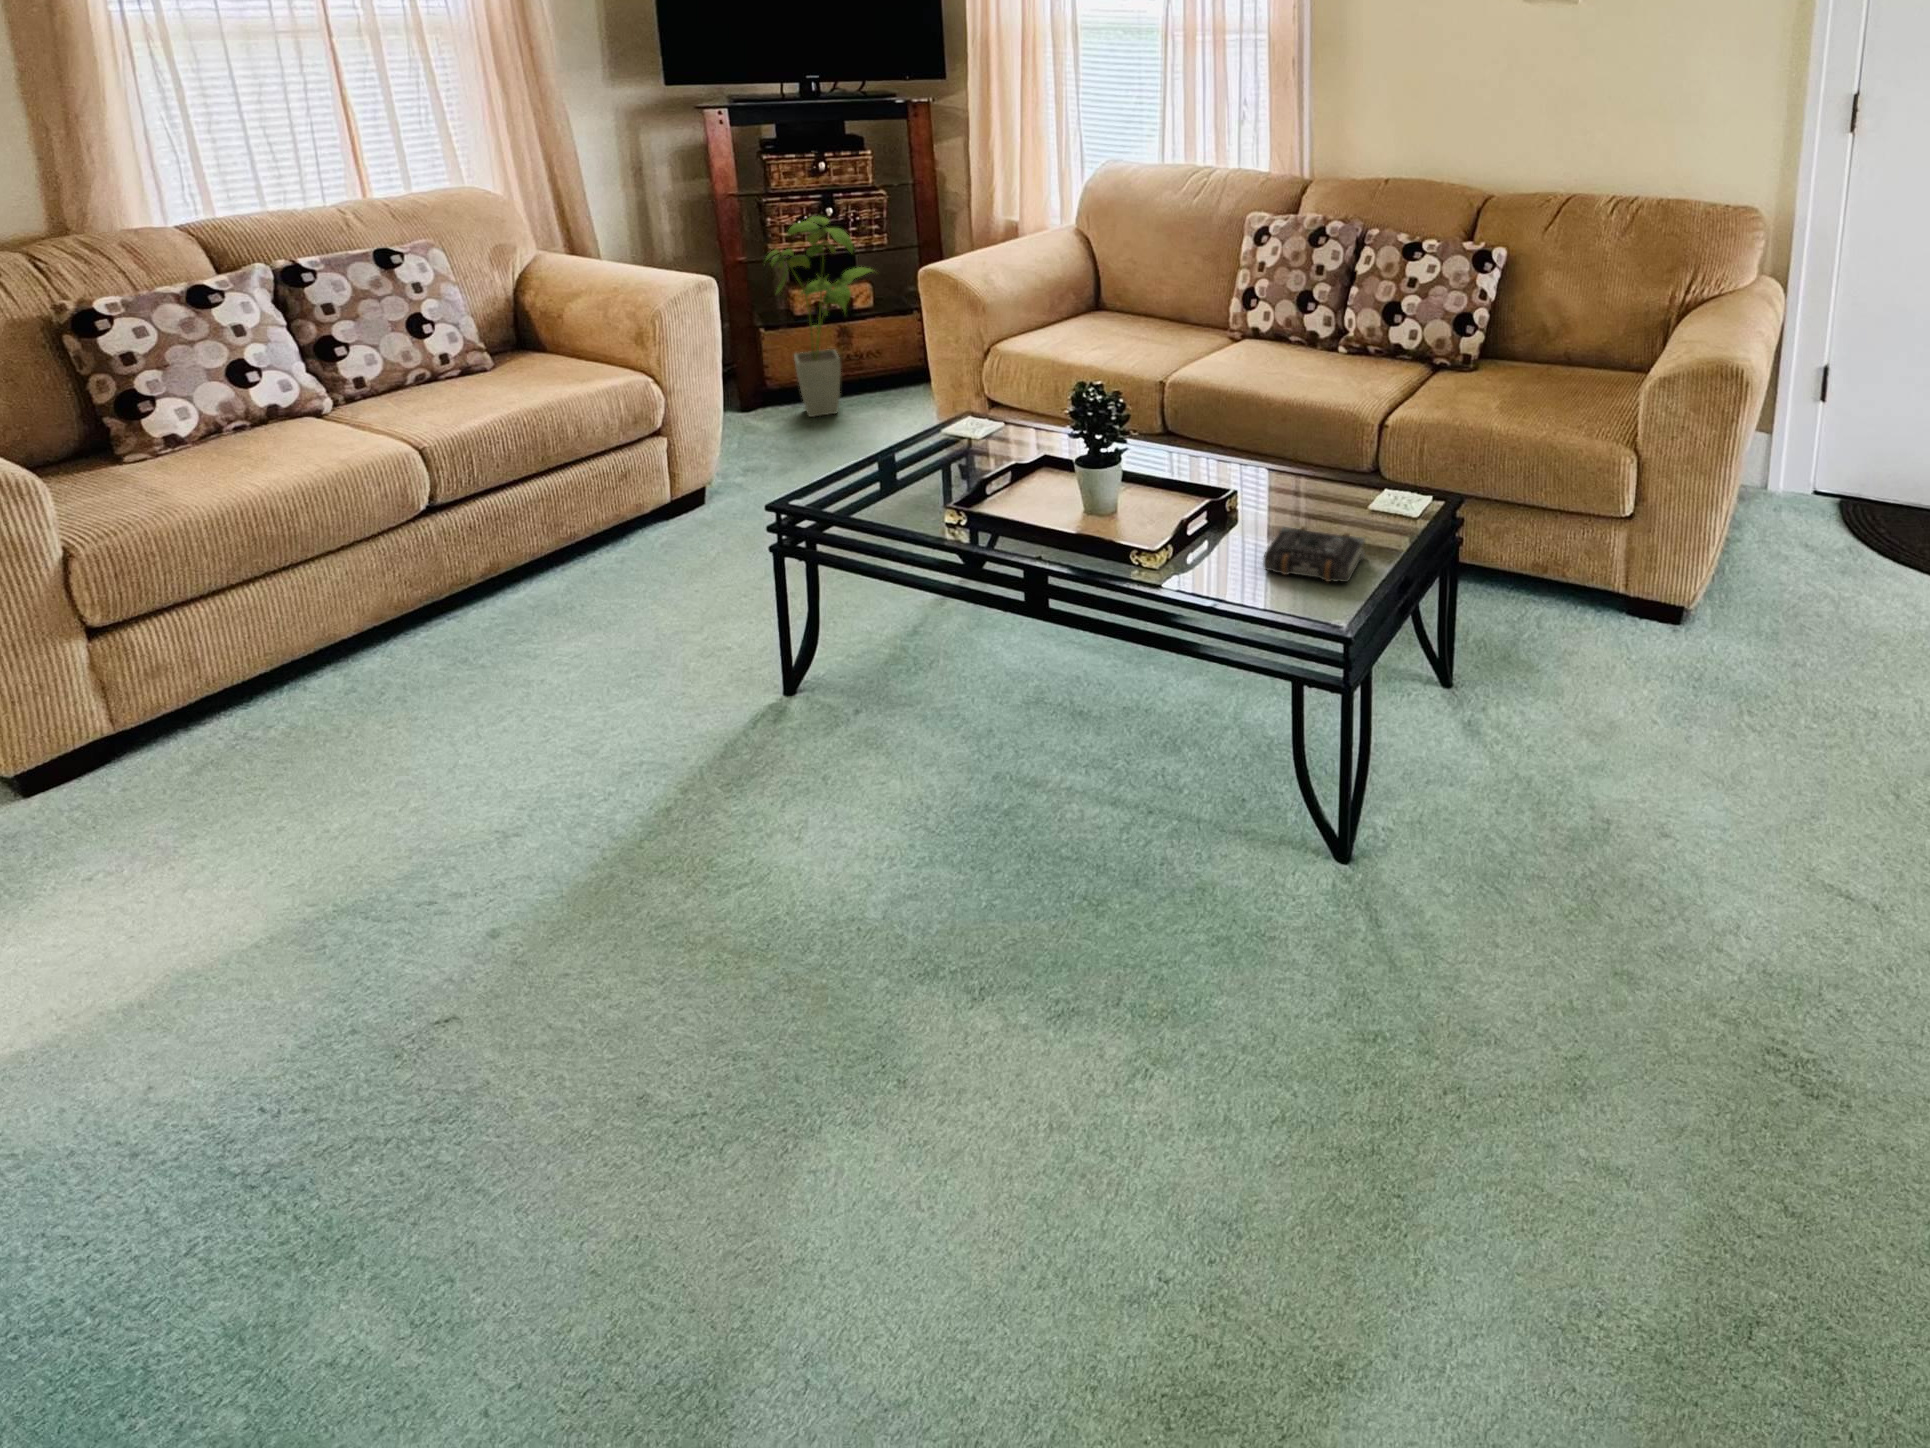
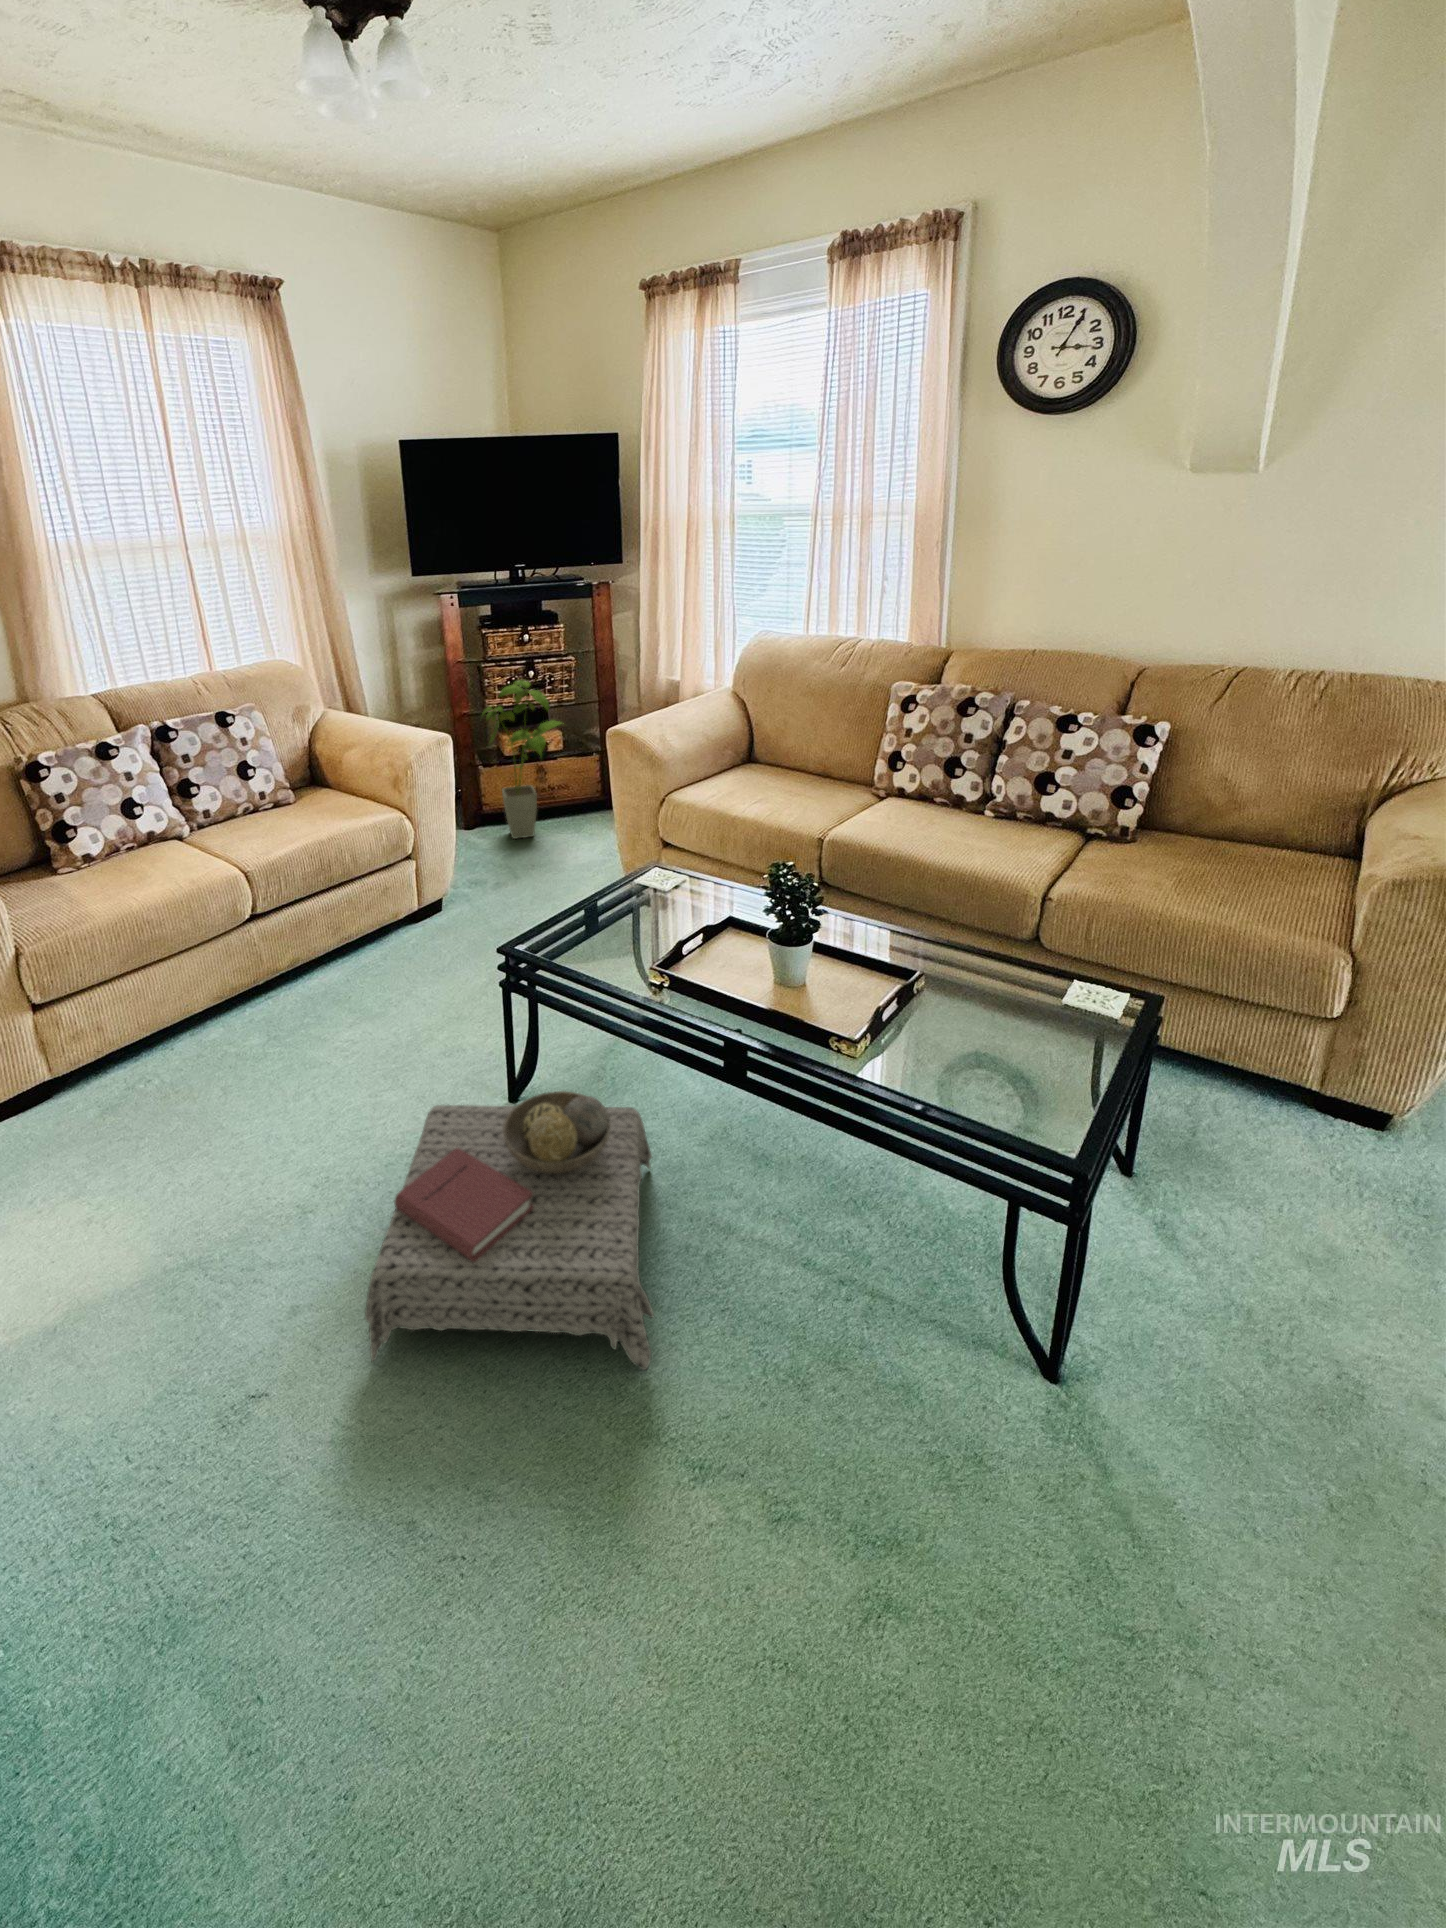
book: present [1263,526,1365,582] -> none [961,1016,1069,1090]
ottoman: none [586,643,951,960] -> present [365,1091,654,1370]

